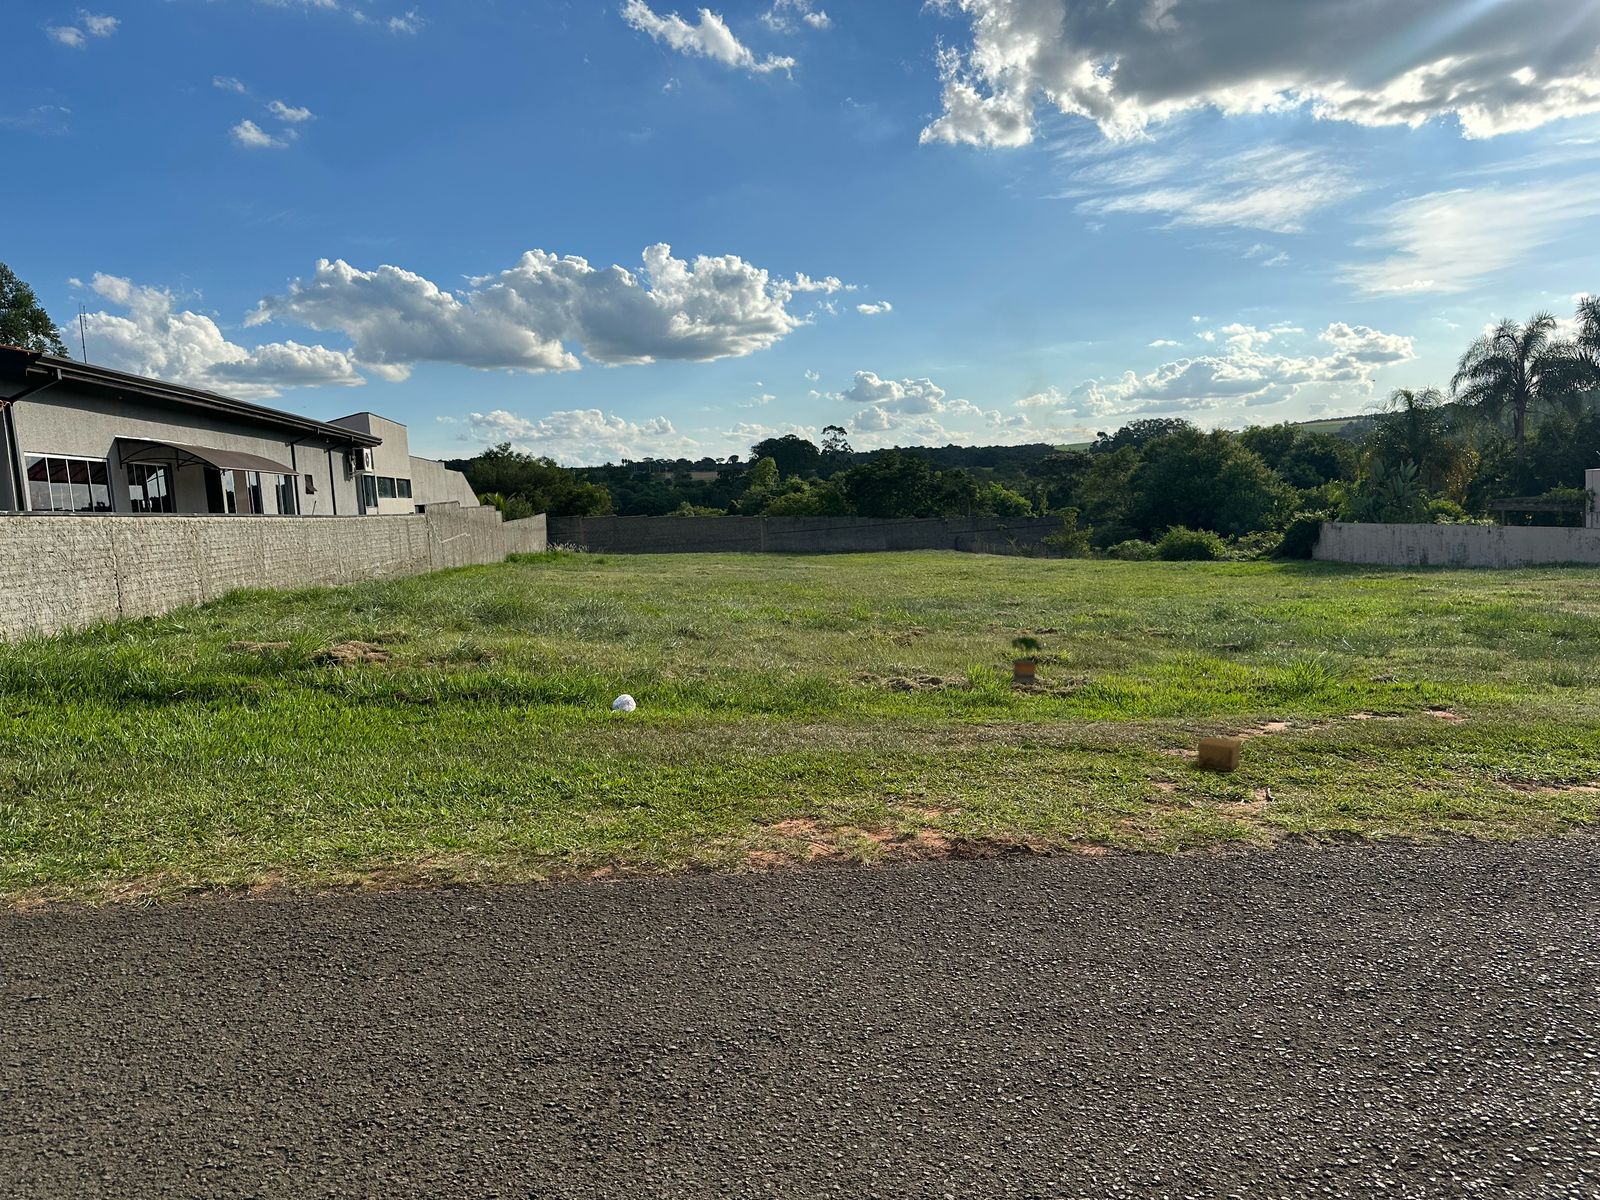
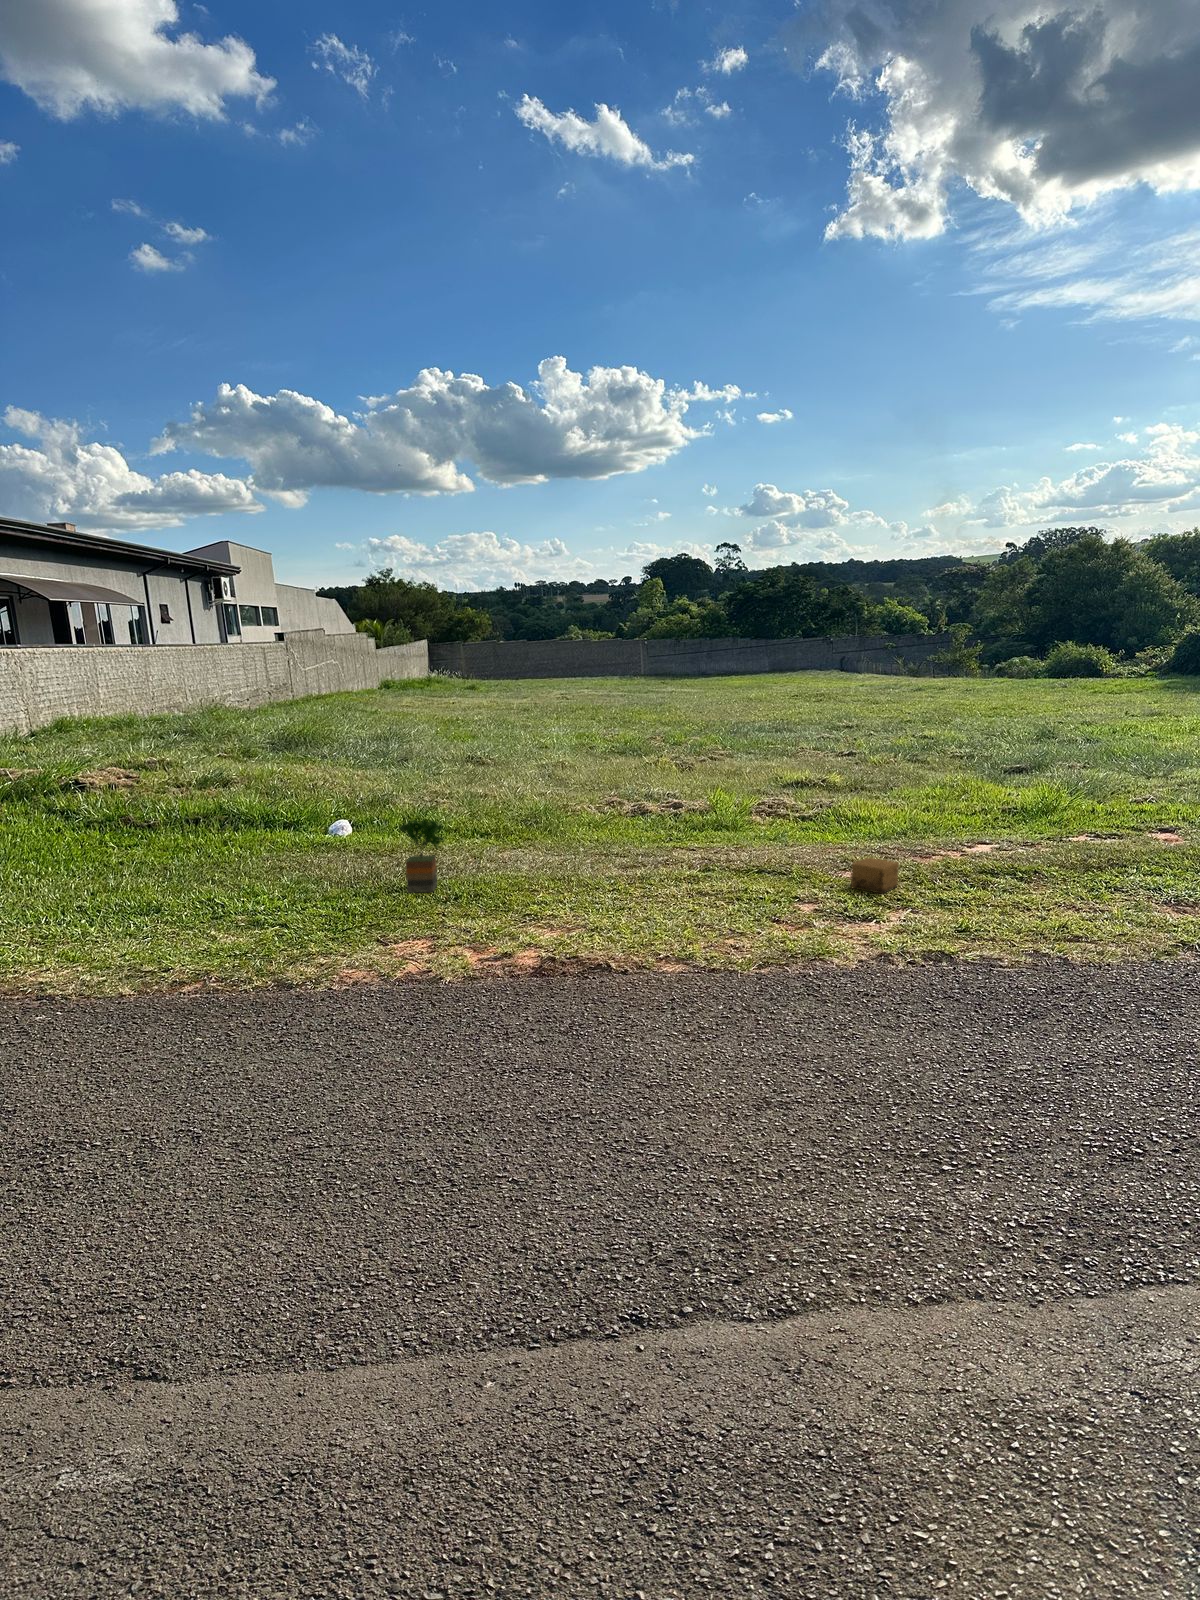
potted tree: present [1011,637,1042,683] -> present [399,820,444,893]

